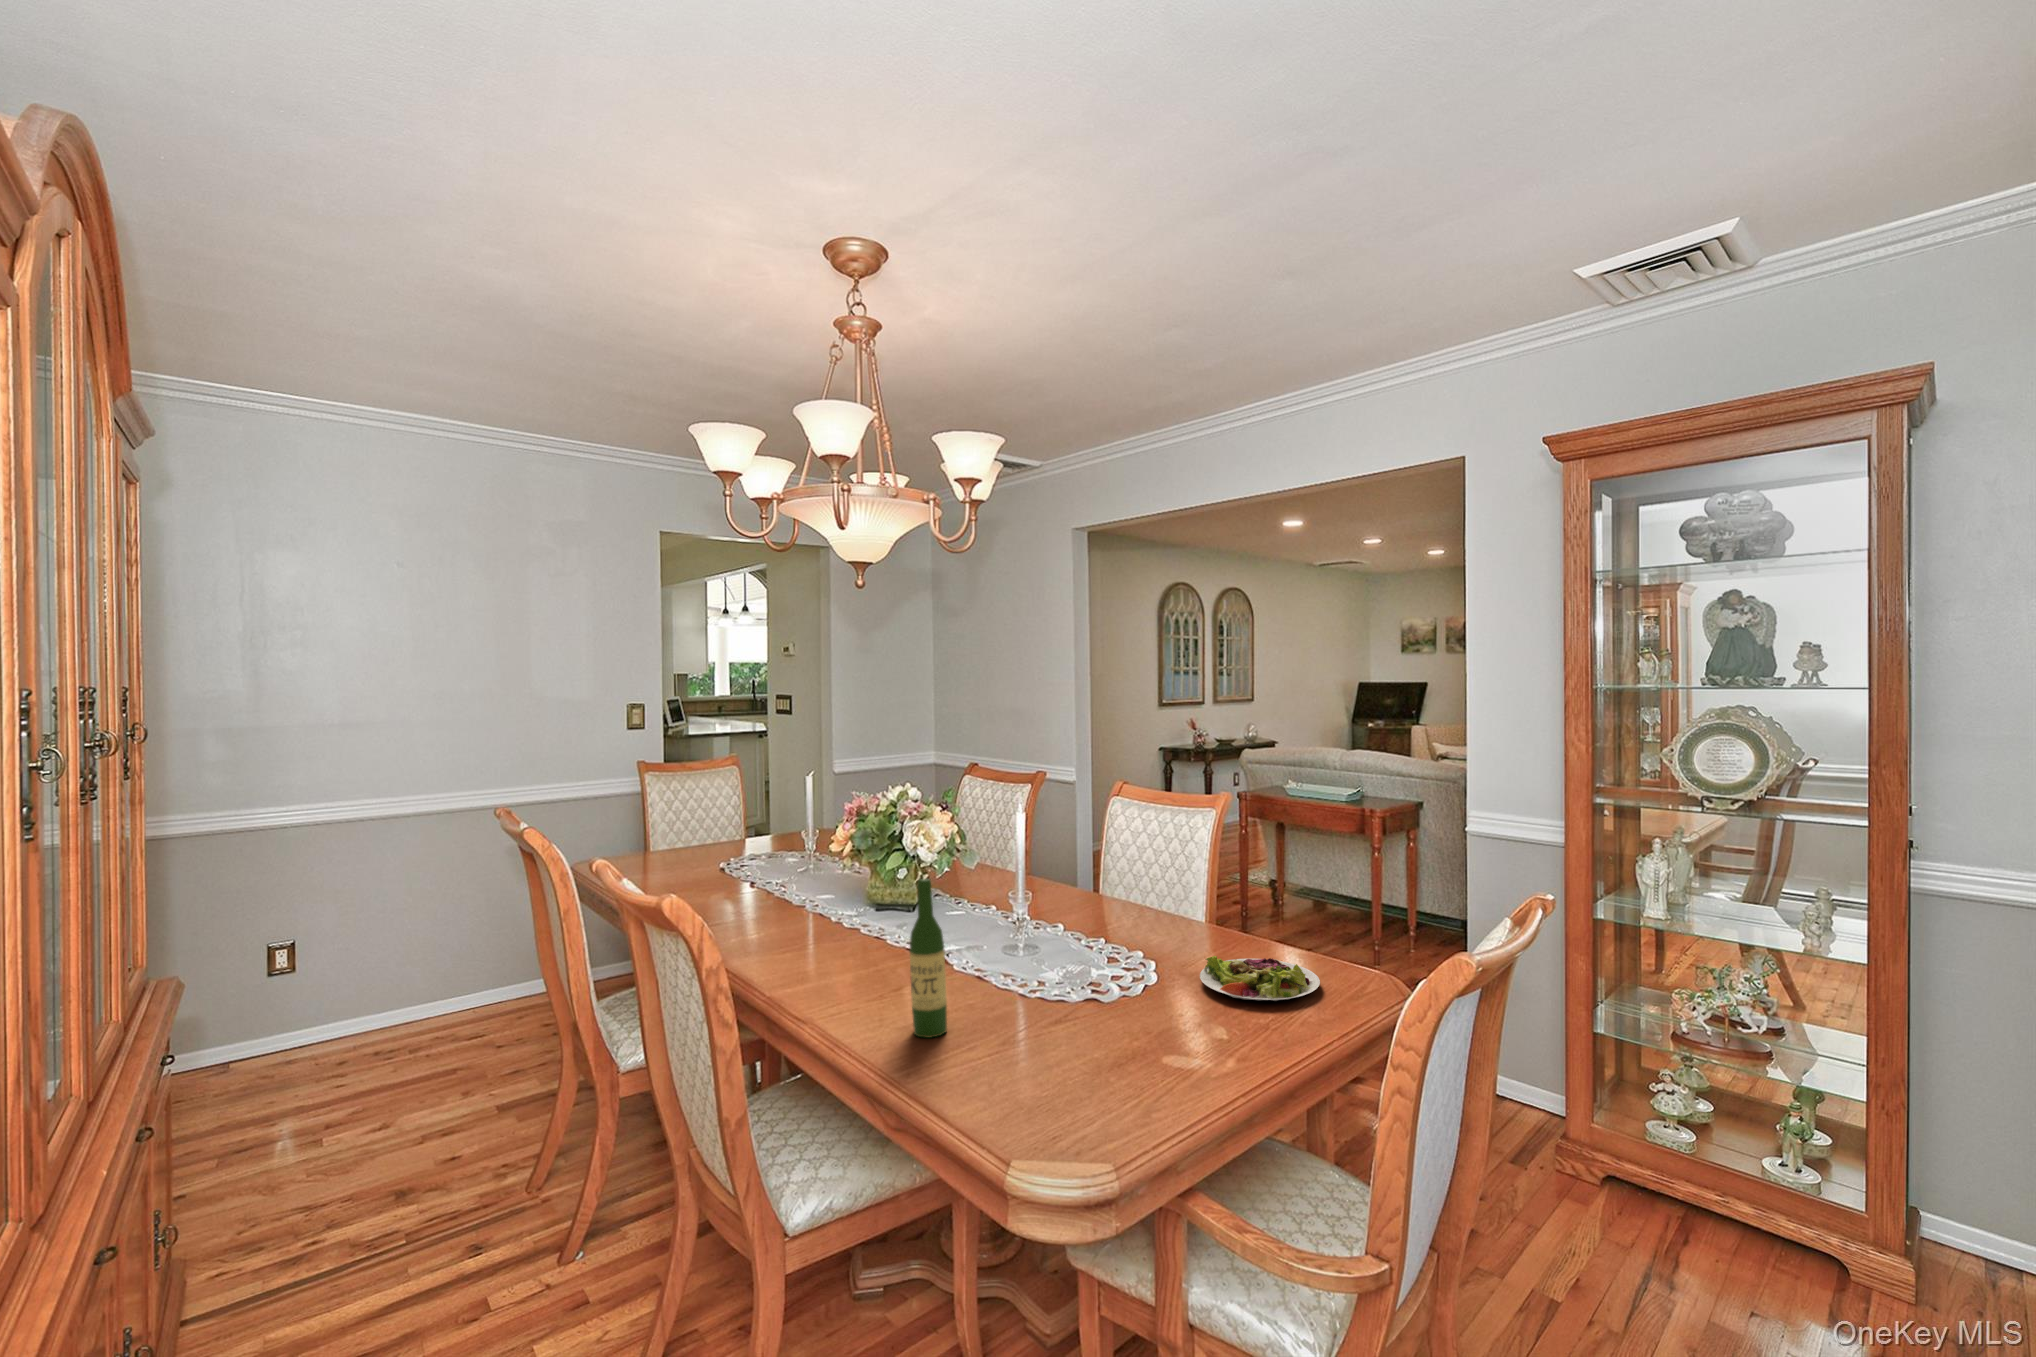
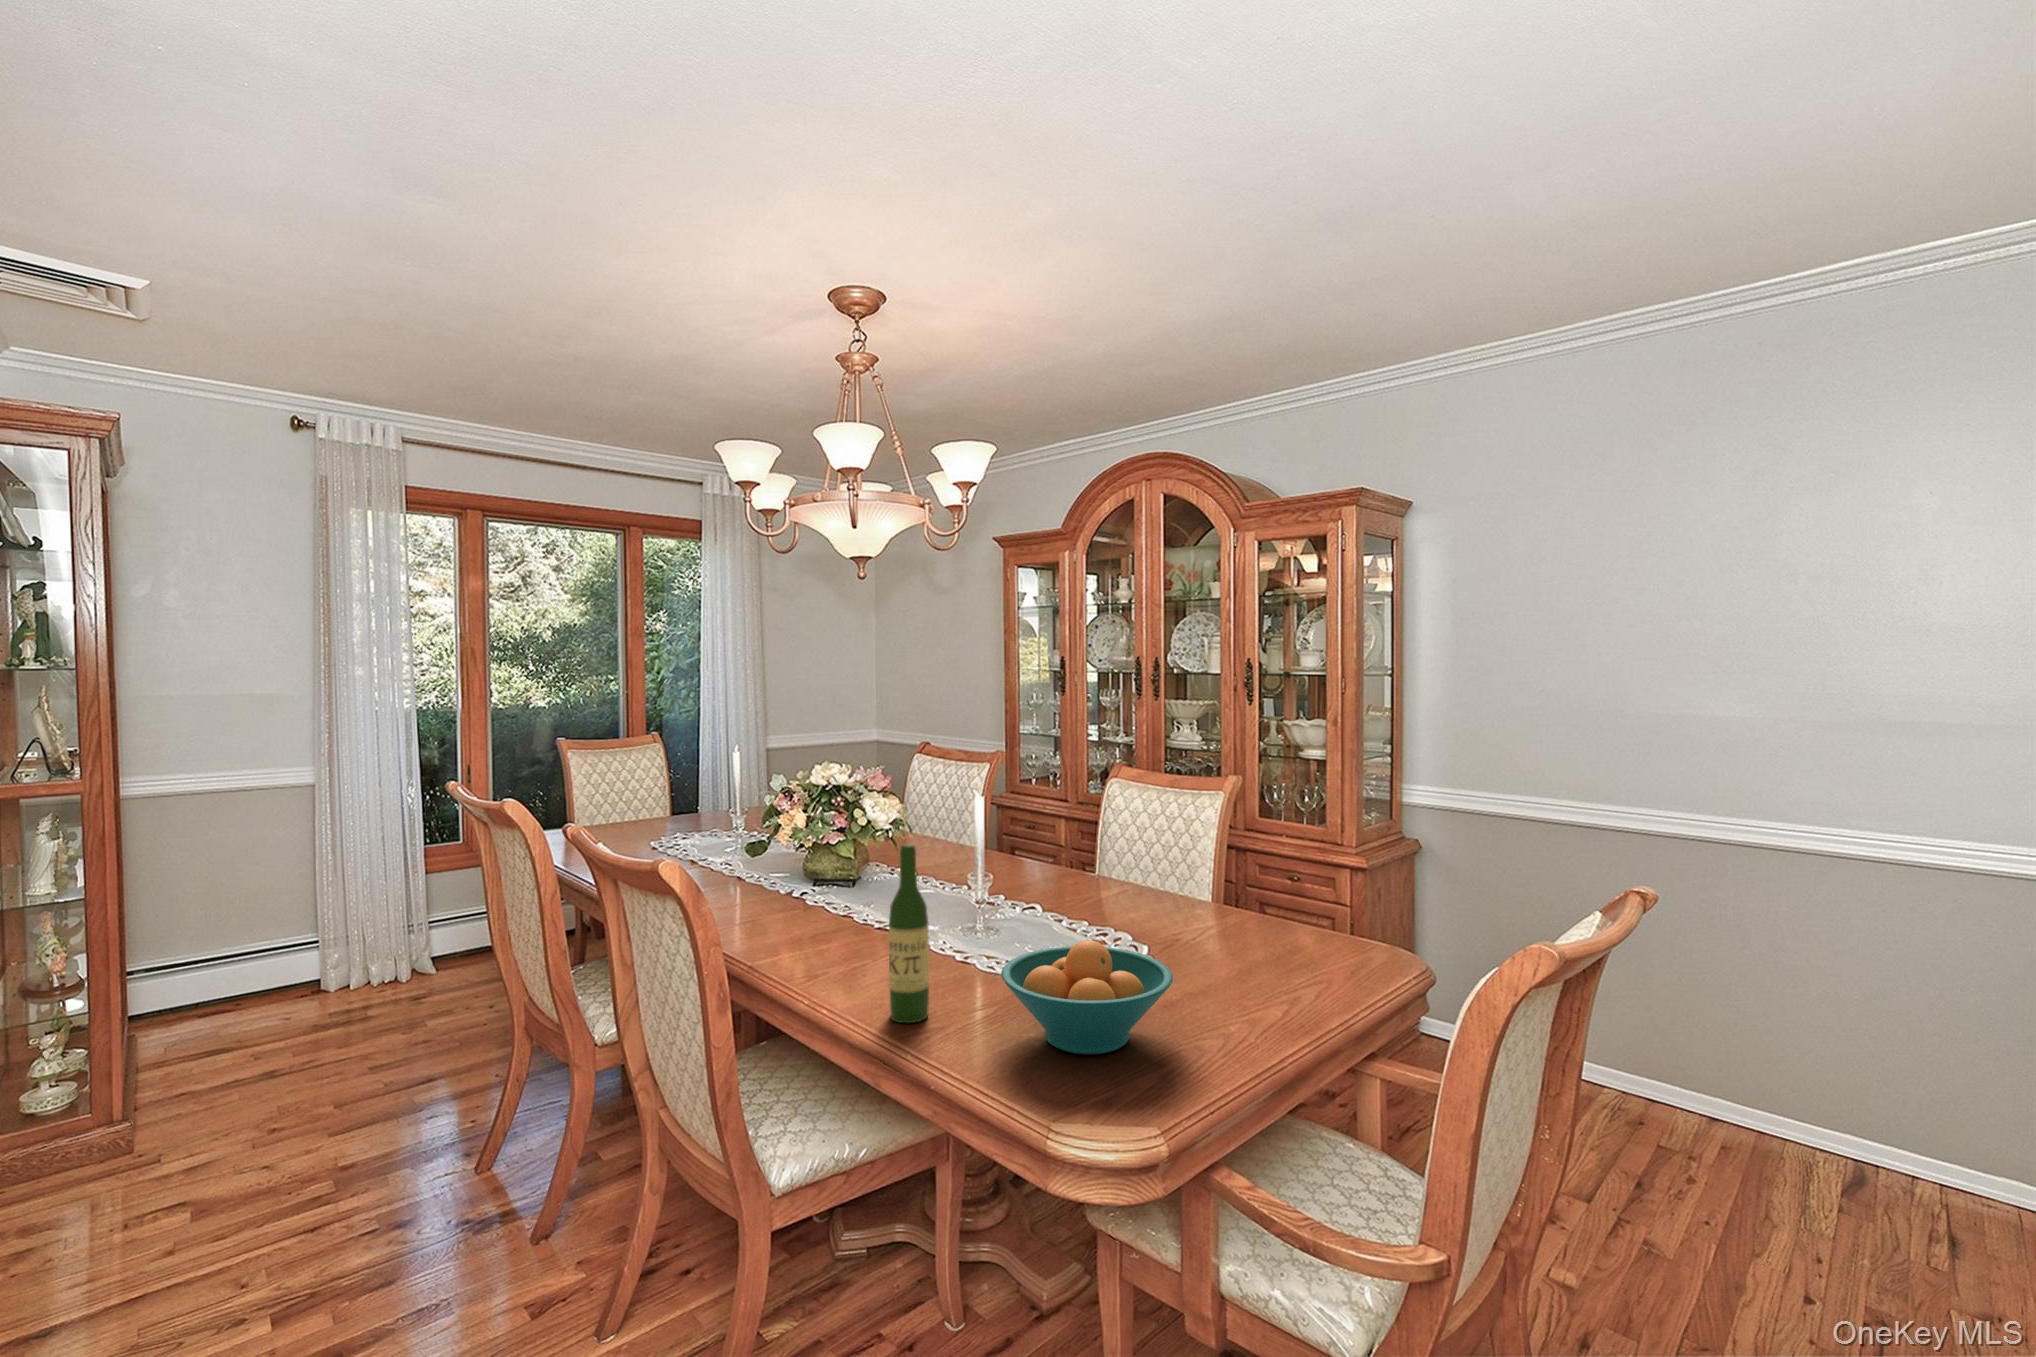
salad plate: present [1200,956,1320,1001] -> none [1202,939,1334,987]
fruit bowl: none [1005,963,1158,1067] -> present [1001,940,1173,1054]

